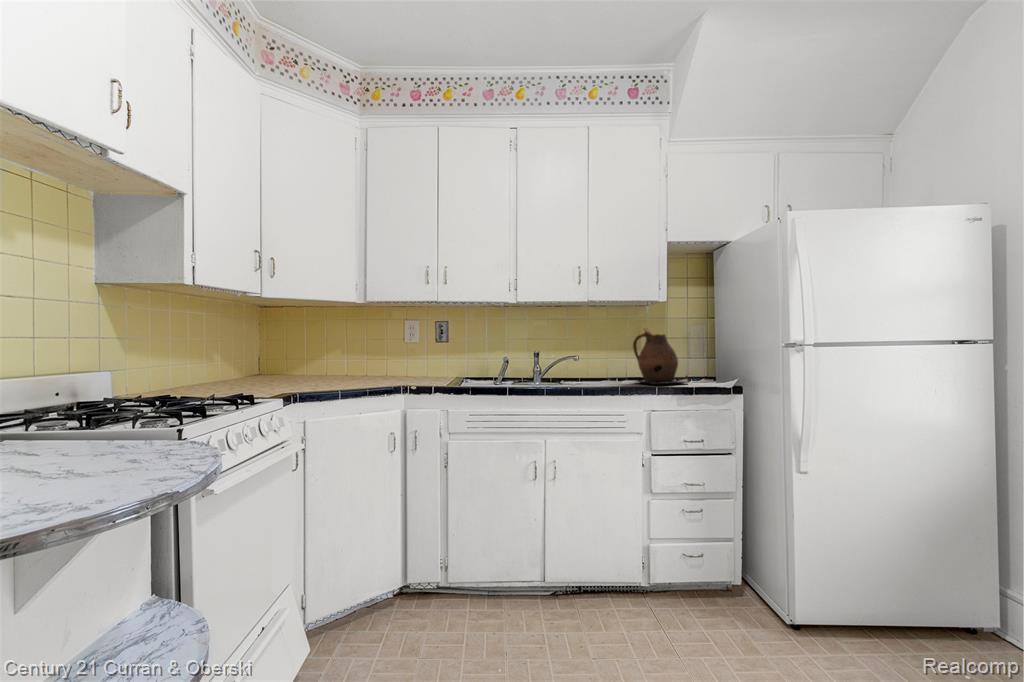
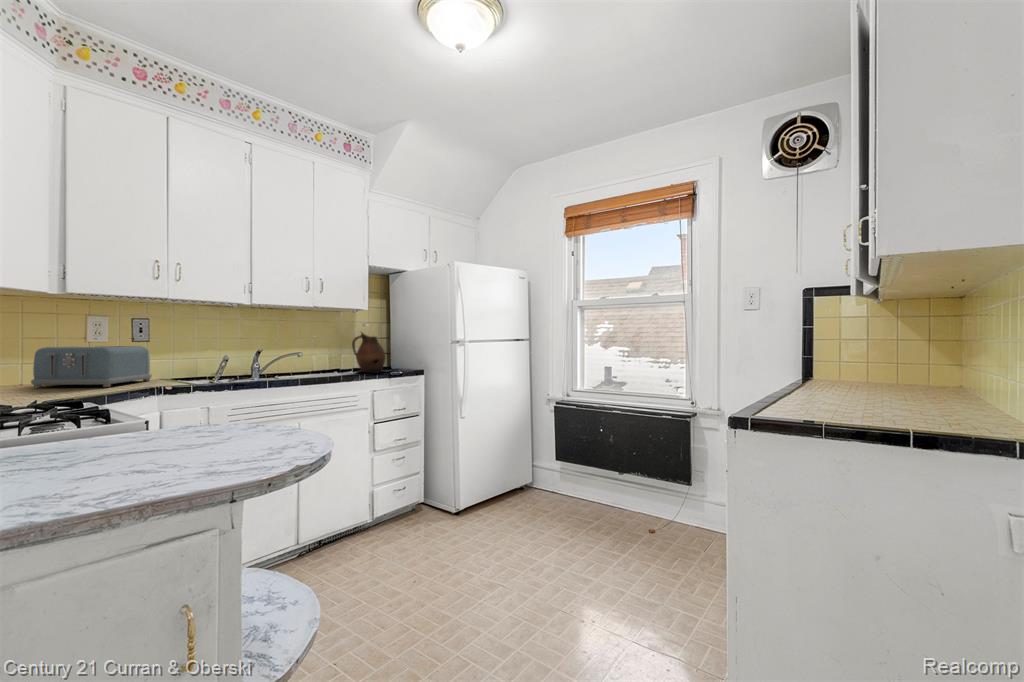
toaster: none [364,346,445,382] -> present [31,346,152,388]

